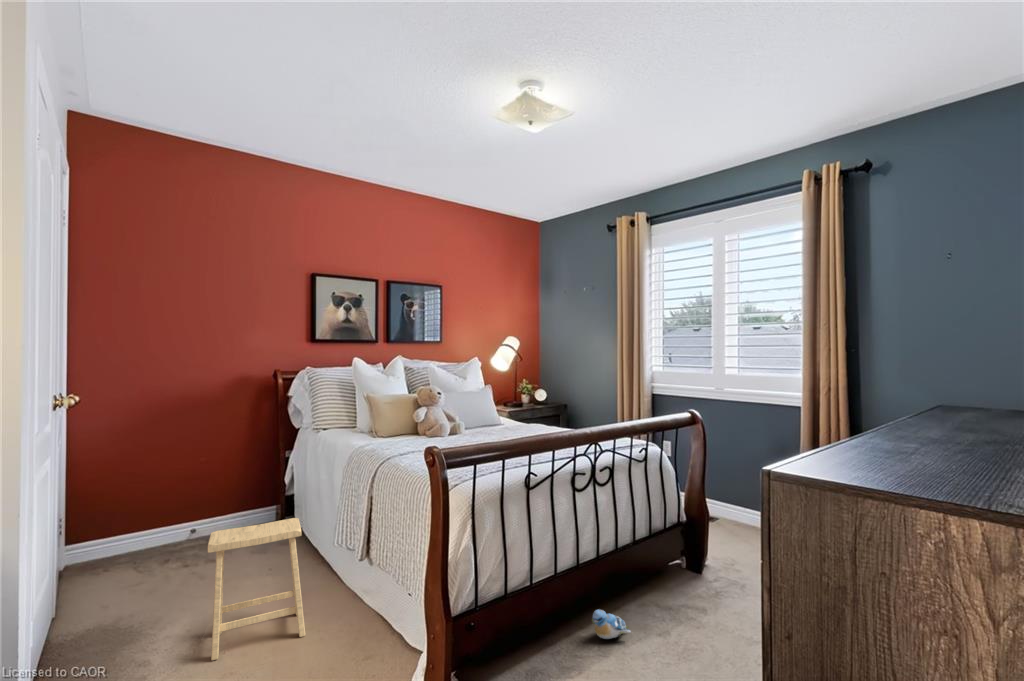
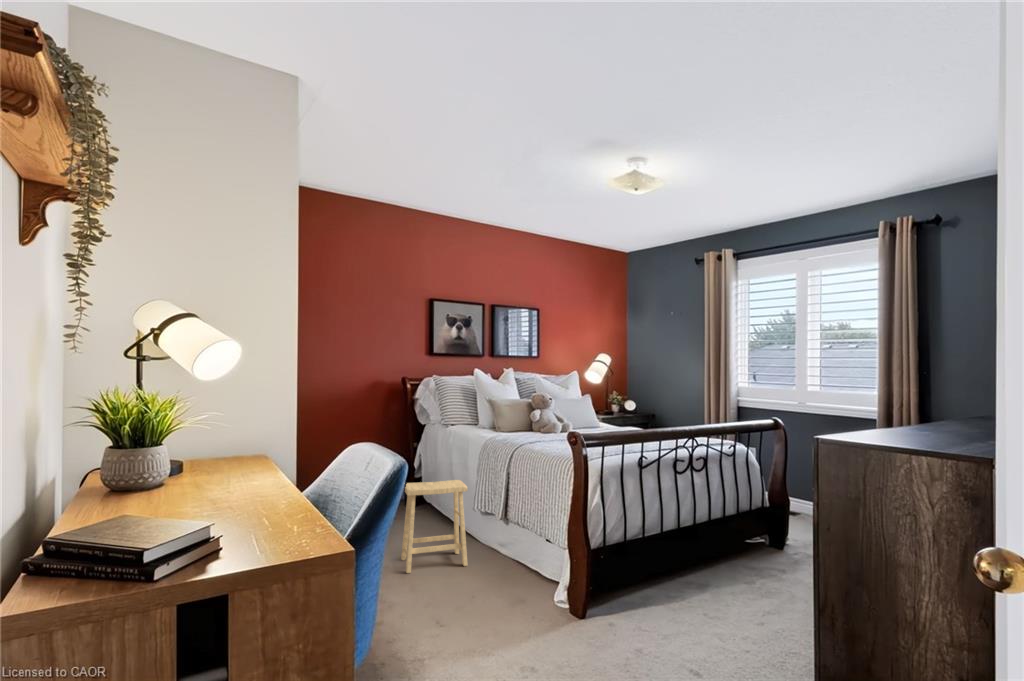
plush toy: present [592,609,631,639] -> none [689,564,720,588]

